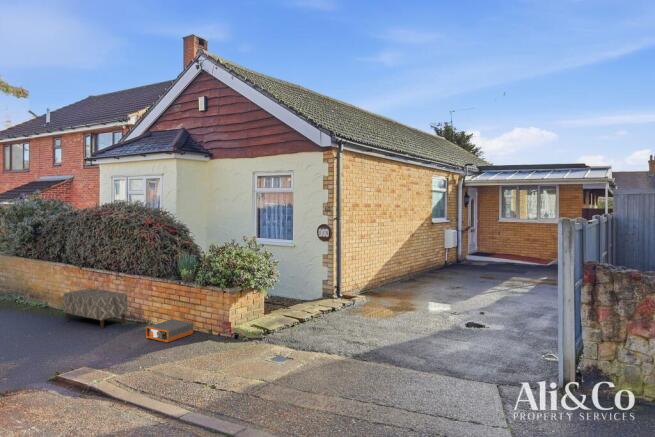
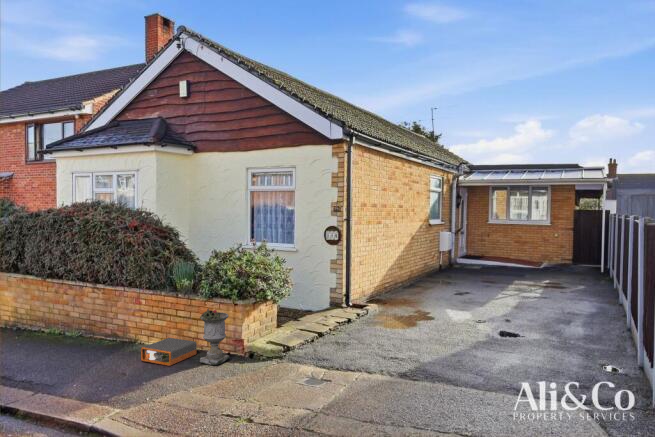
bench: present [63,288,127,329] -> none [28,303,109,351]
planter: none [192,295,218,343] -> present [200,309,229,365]

